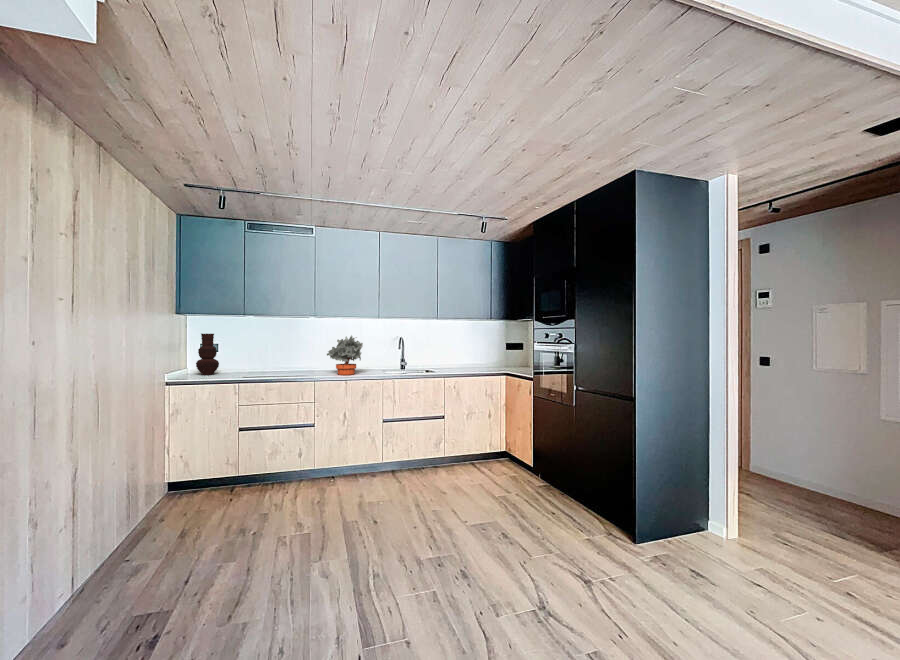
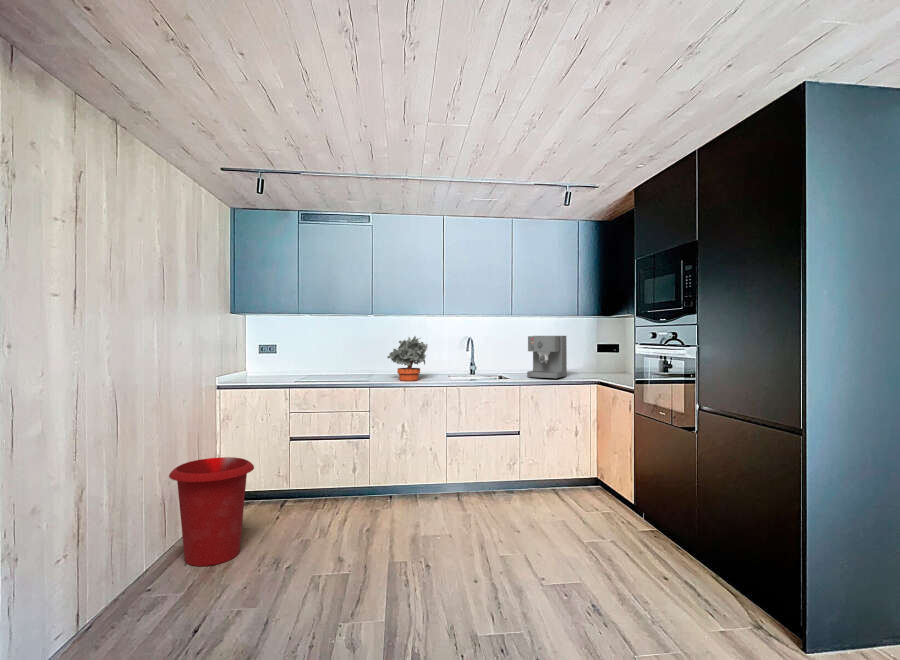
vase: present [196,334,219,375] -> none [250,333,275,378]
coffee maker: none [448,335,480,372] -> present [527,336,567,379]
waste bin: none [138,444,217,539] -> present [169,457,254,566]

